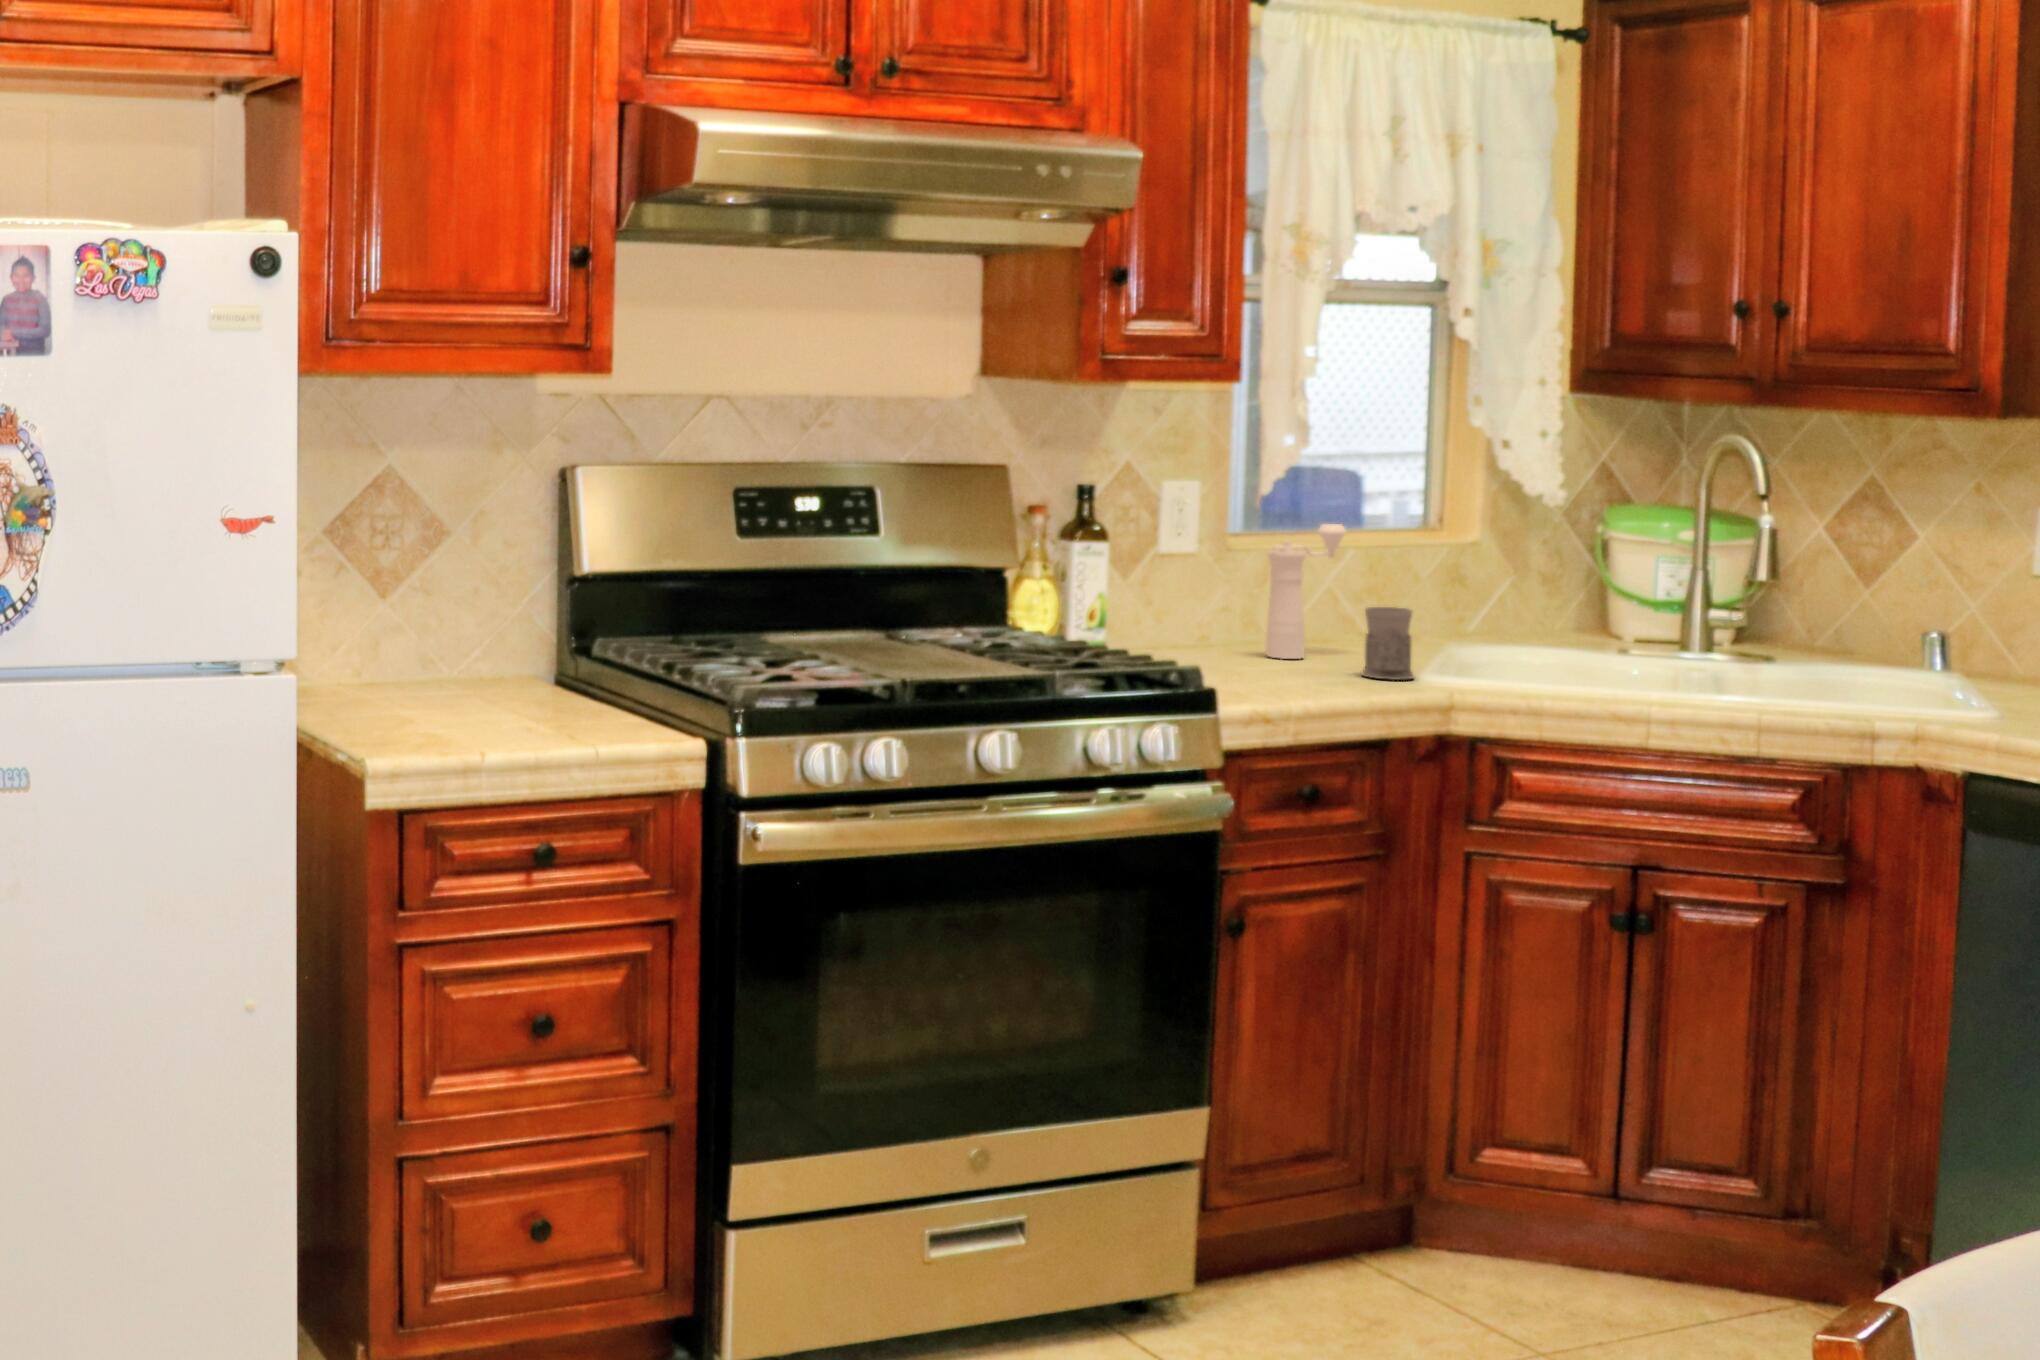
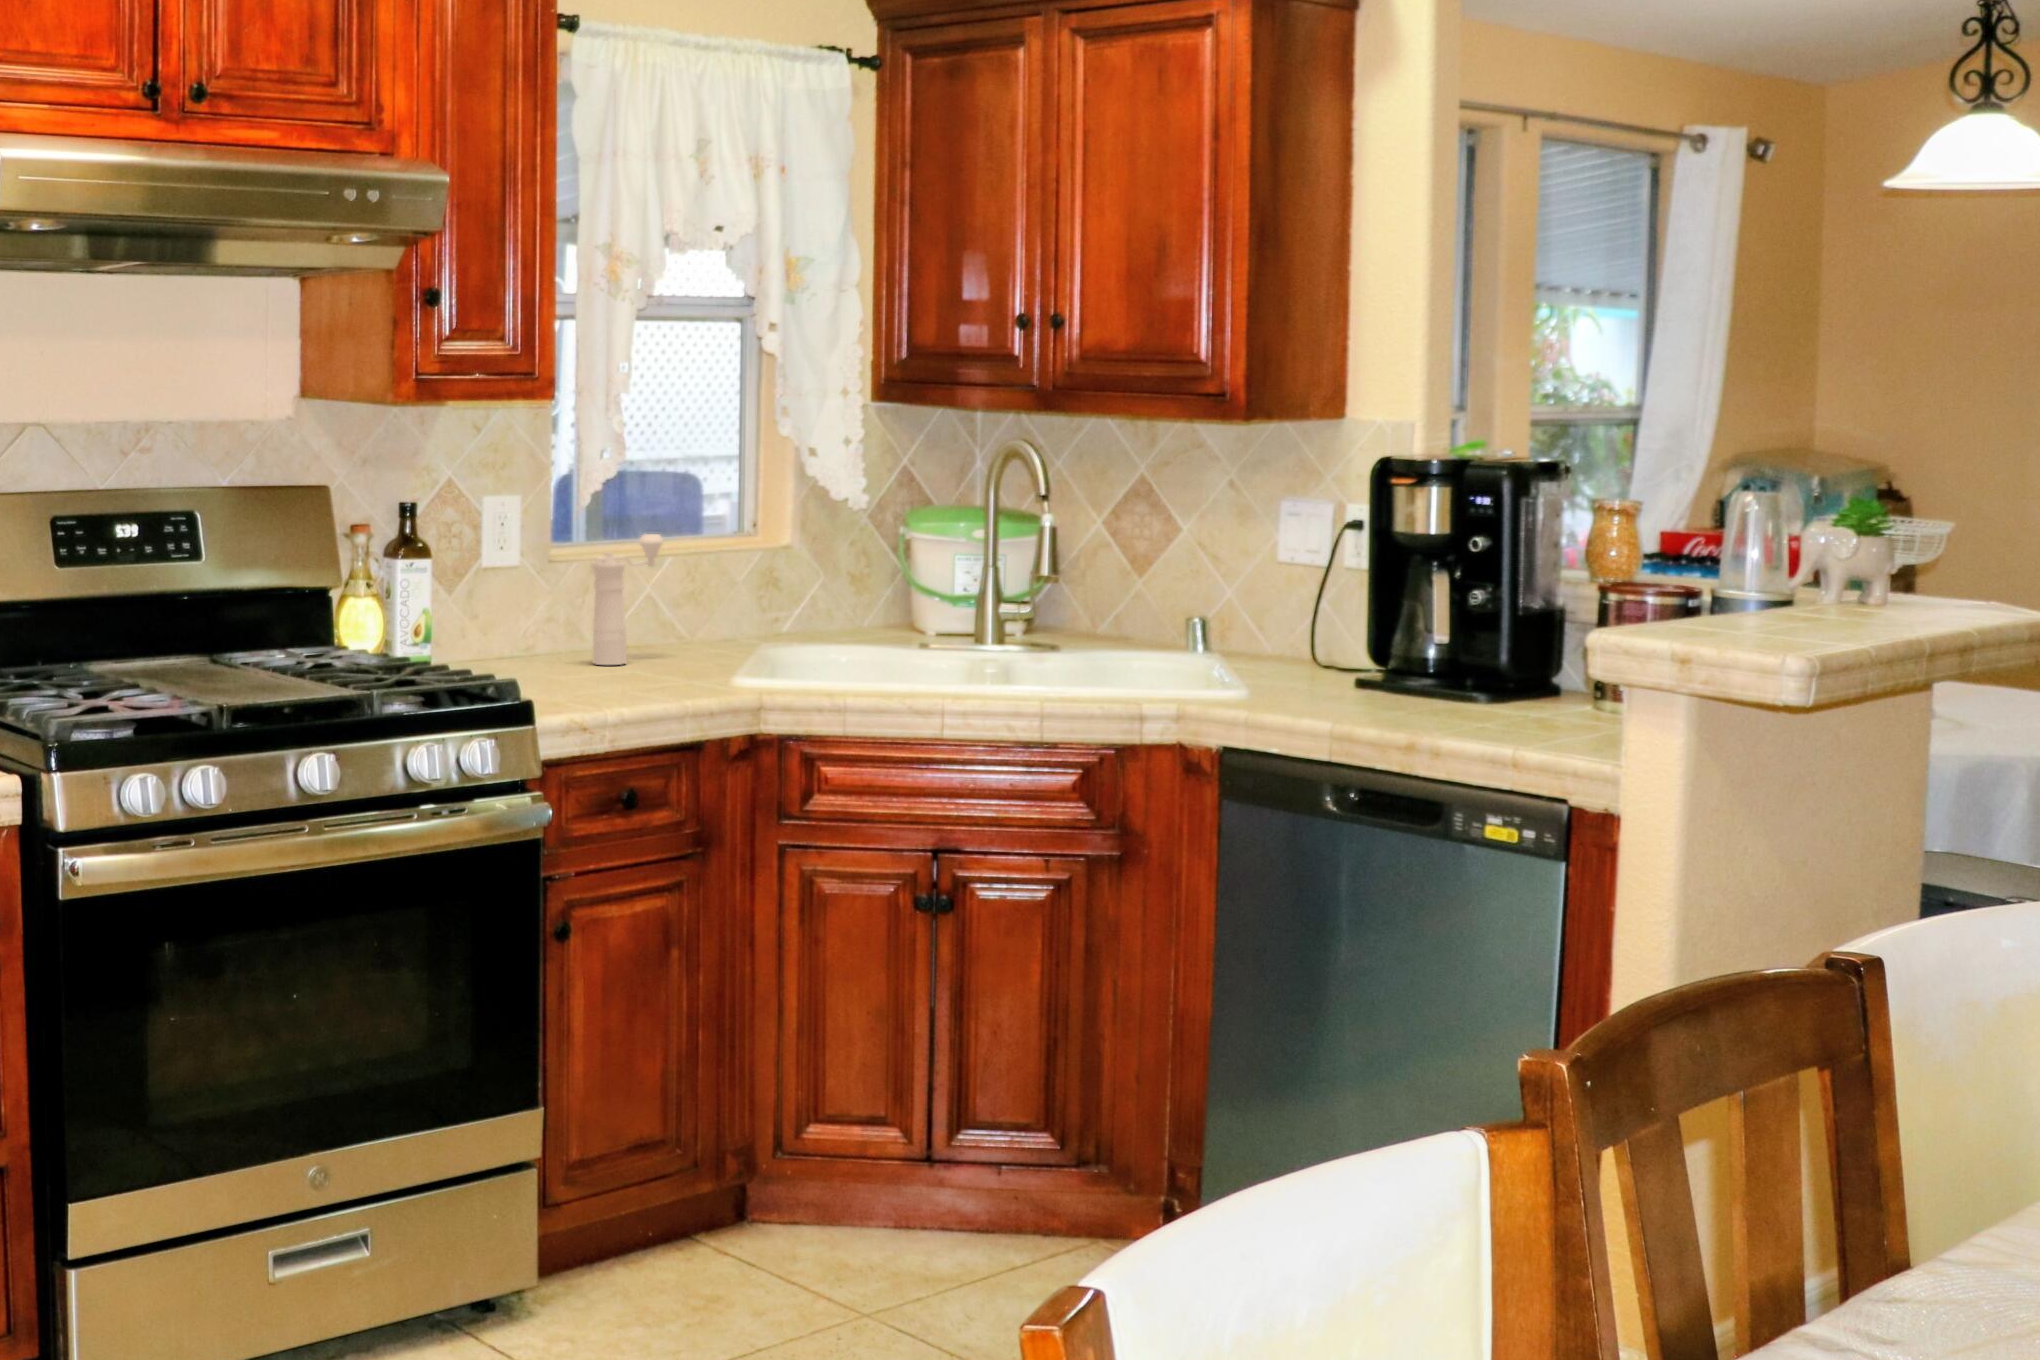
mug: present [1362,607,1414,680] -> none [670,612,714,679]

